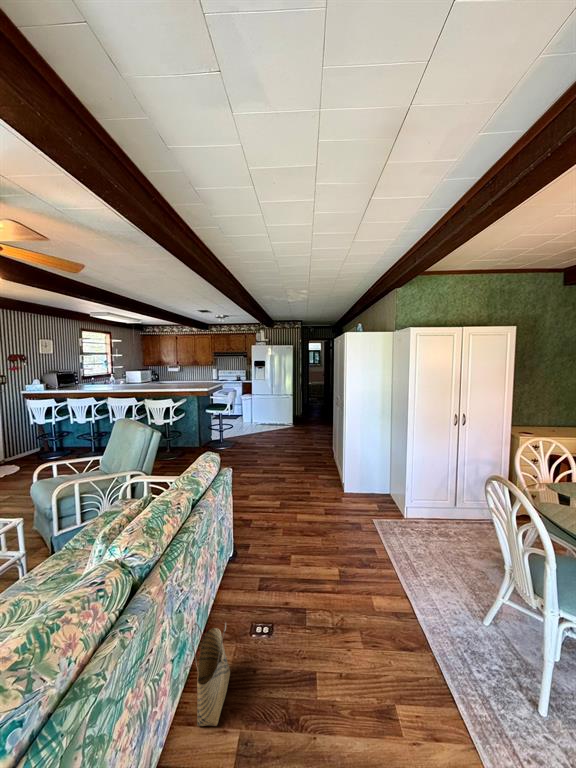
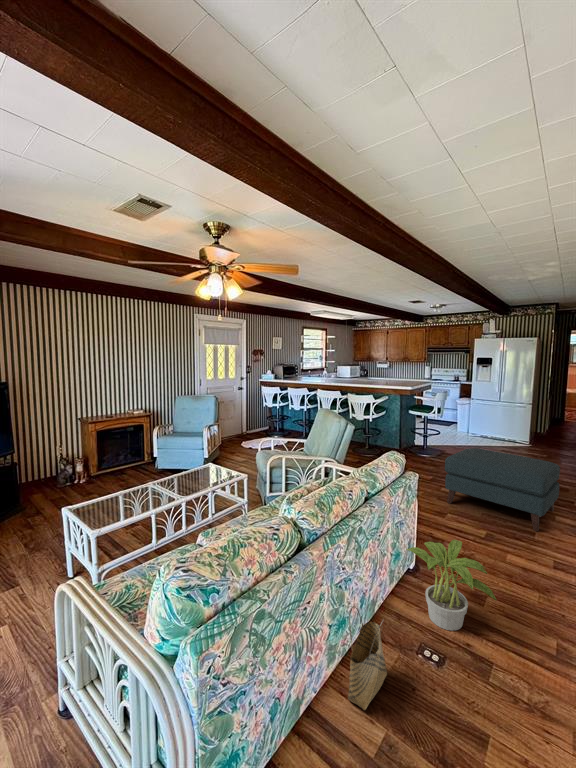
ottoman: none [243,435,318,490] -> present [445,448,560,531]
potted plant: none [229,518,303,599] -> present [406,540,496,631]

